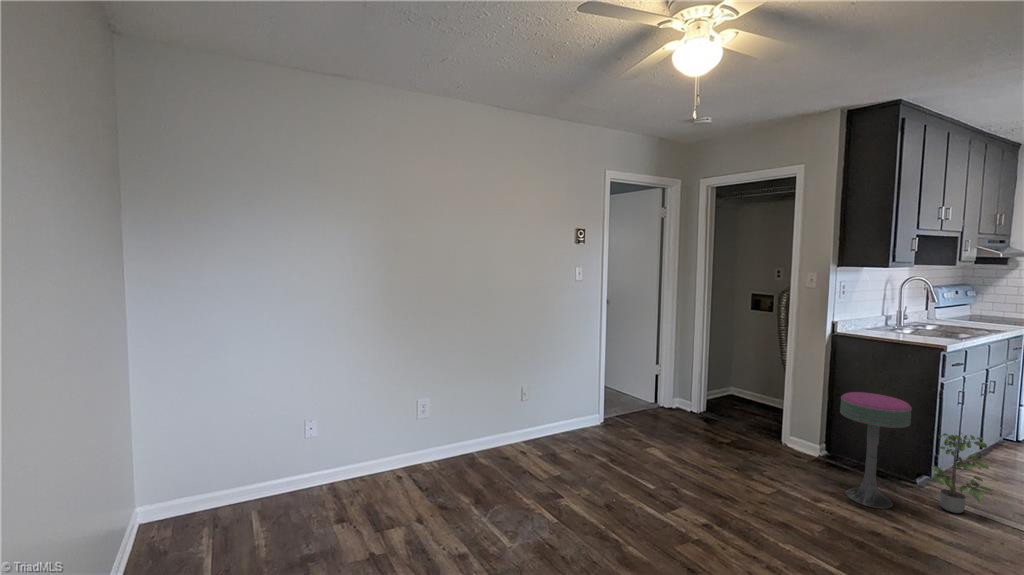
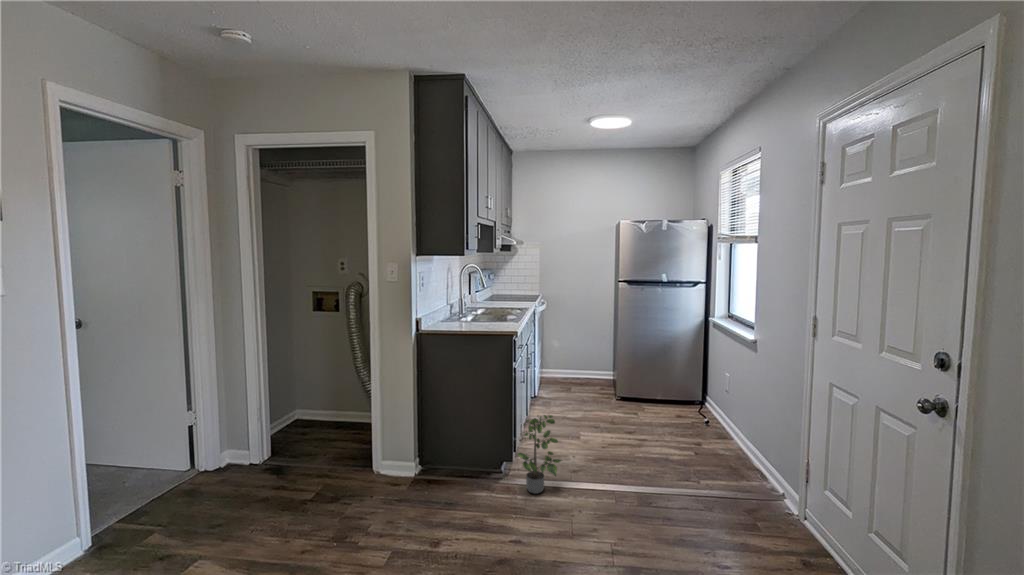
bar stool: present [840,392,912,509] -> none [445,396,508,526]

